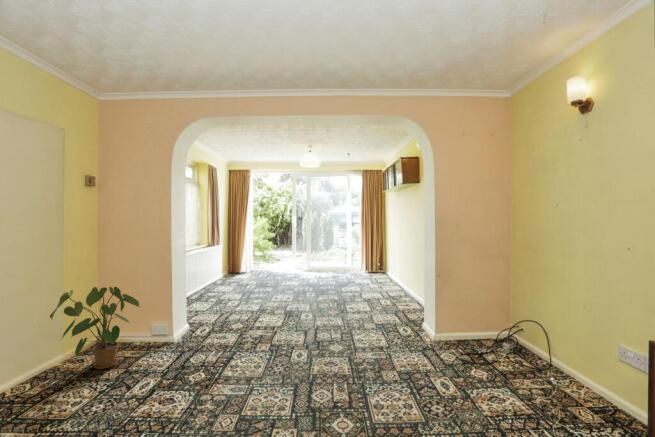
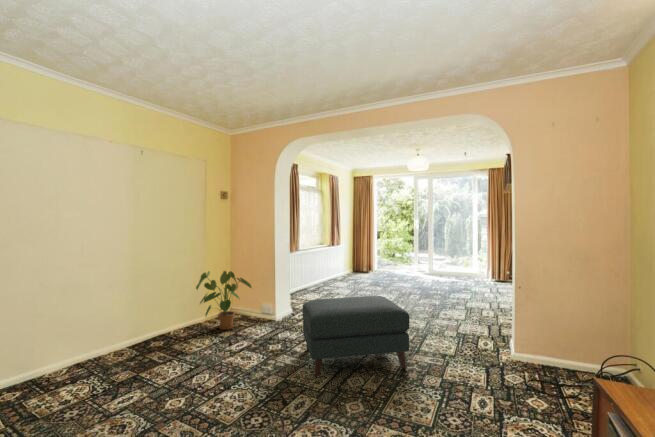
ottoman: none [236,297,362,403] -> present [302,296,410,377]

